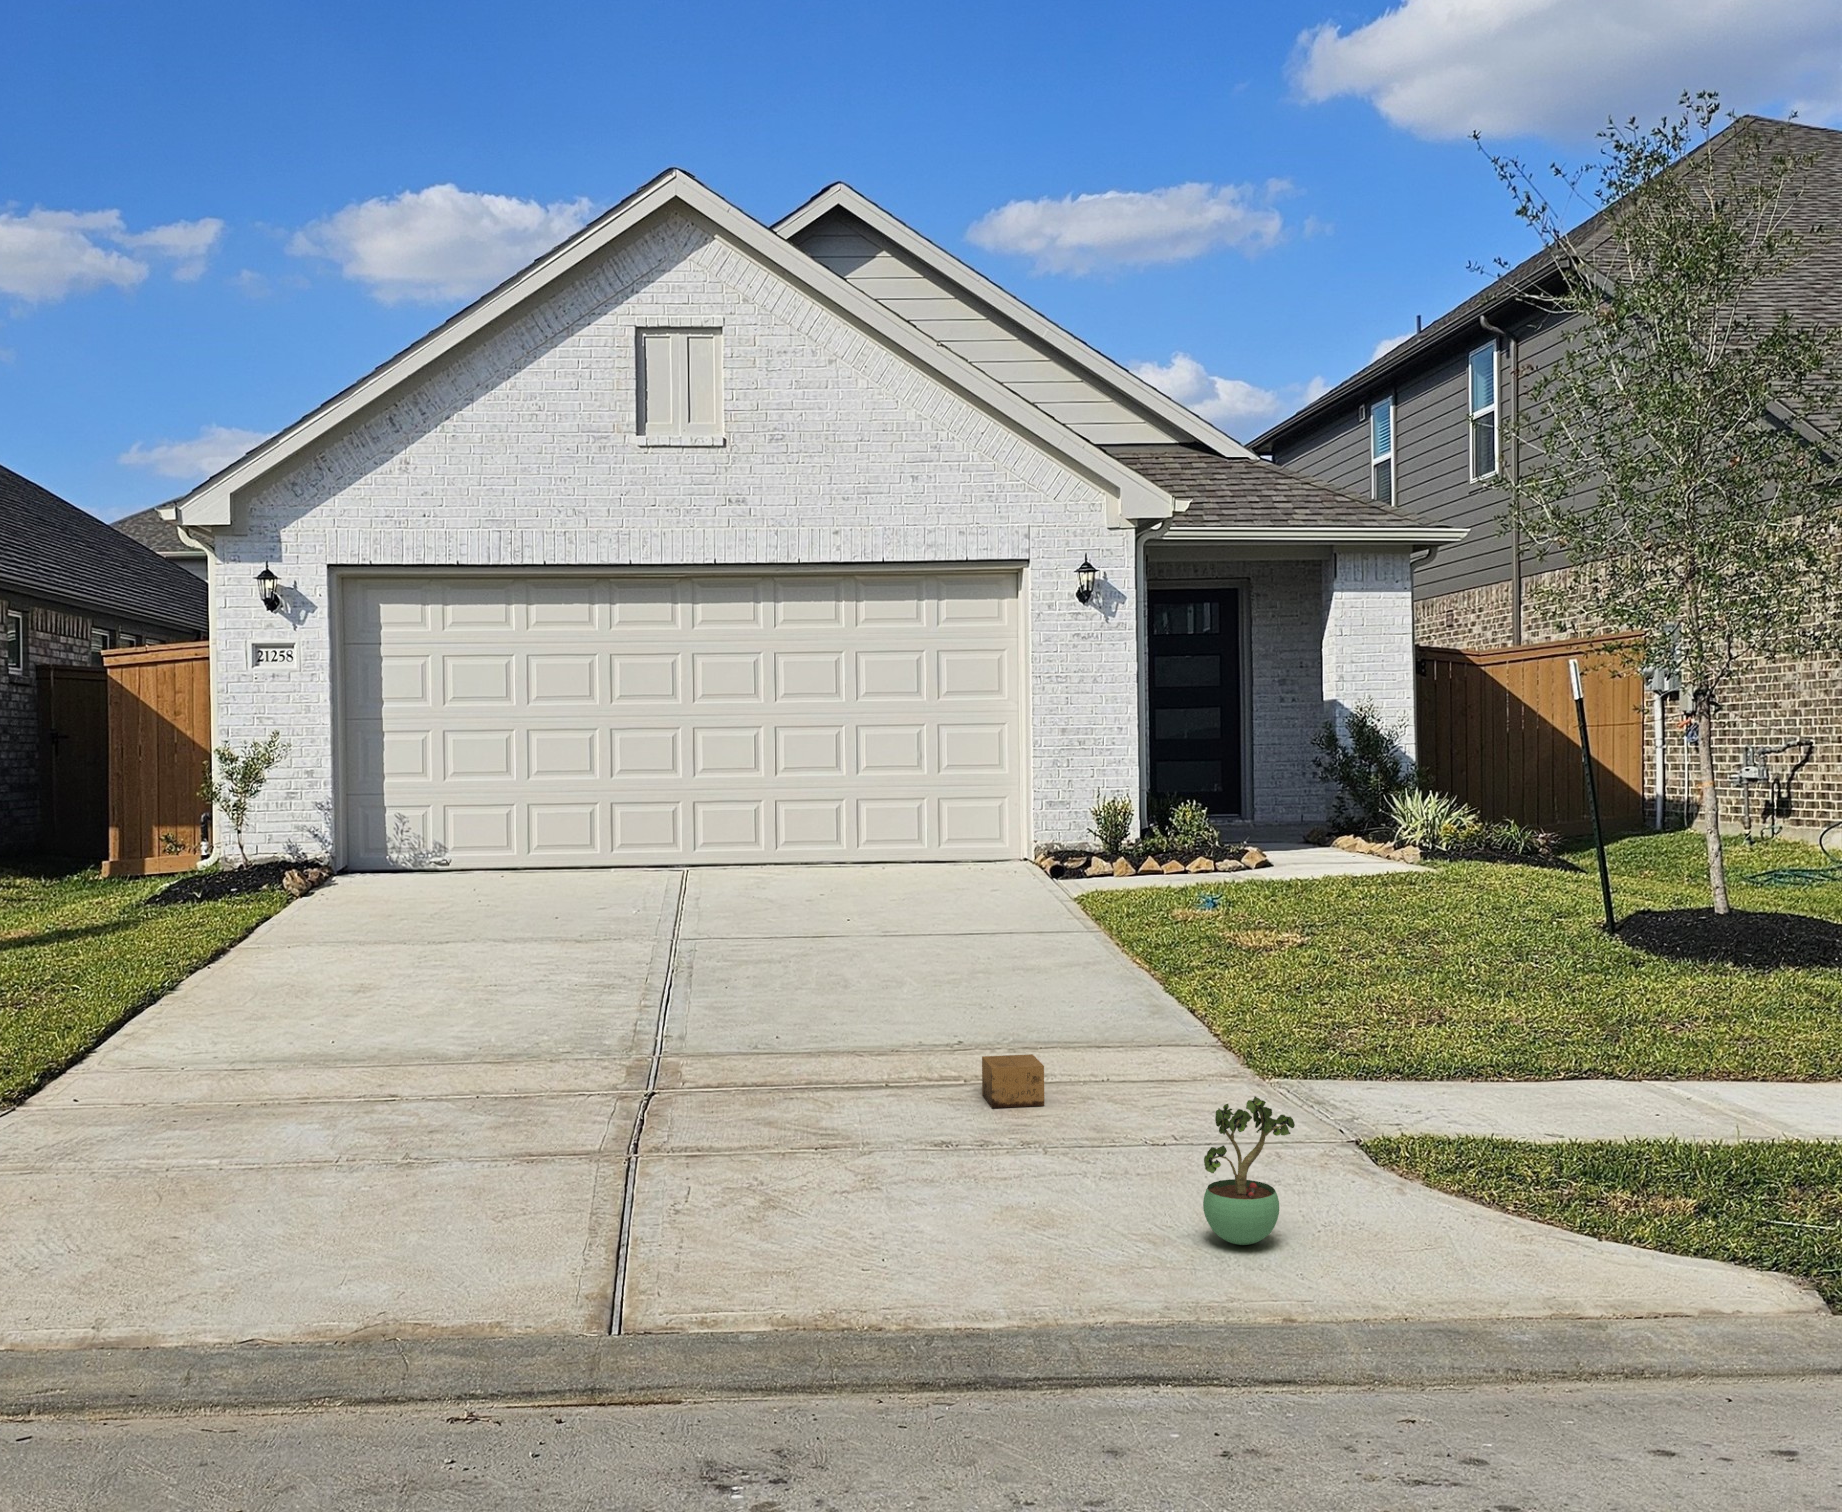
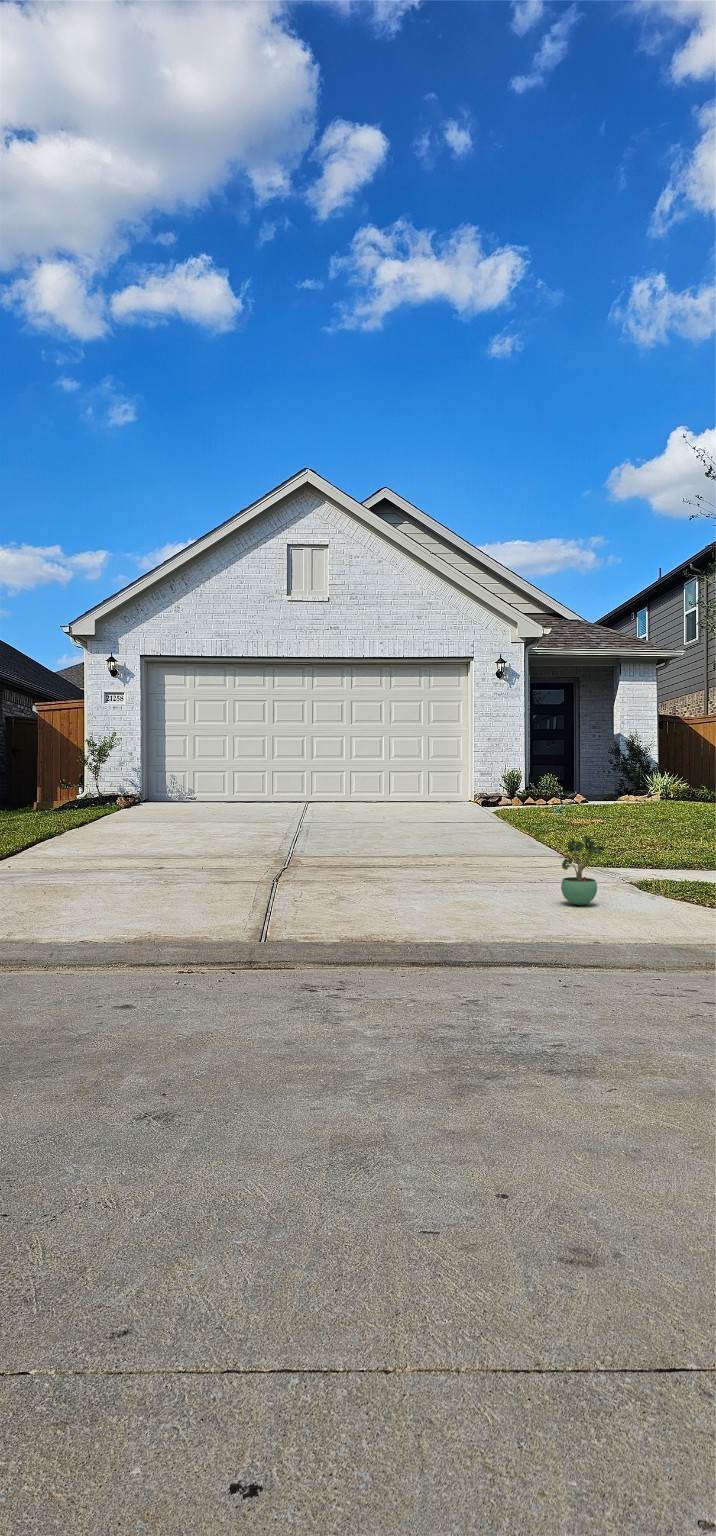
cardboard box: present [982,1054,1044,1108] -> none [454,847,483,869]

